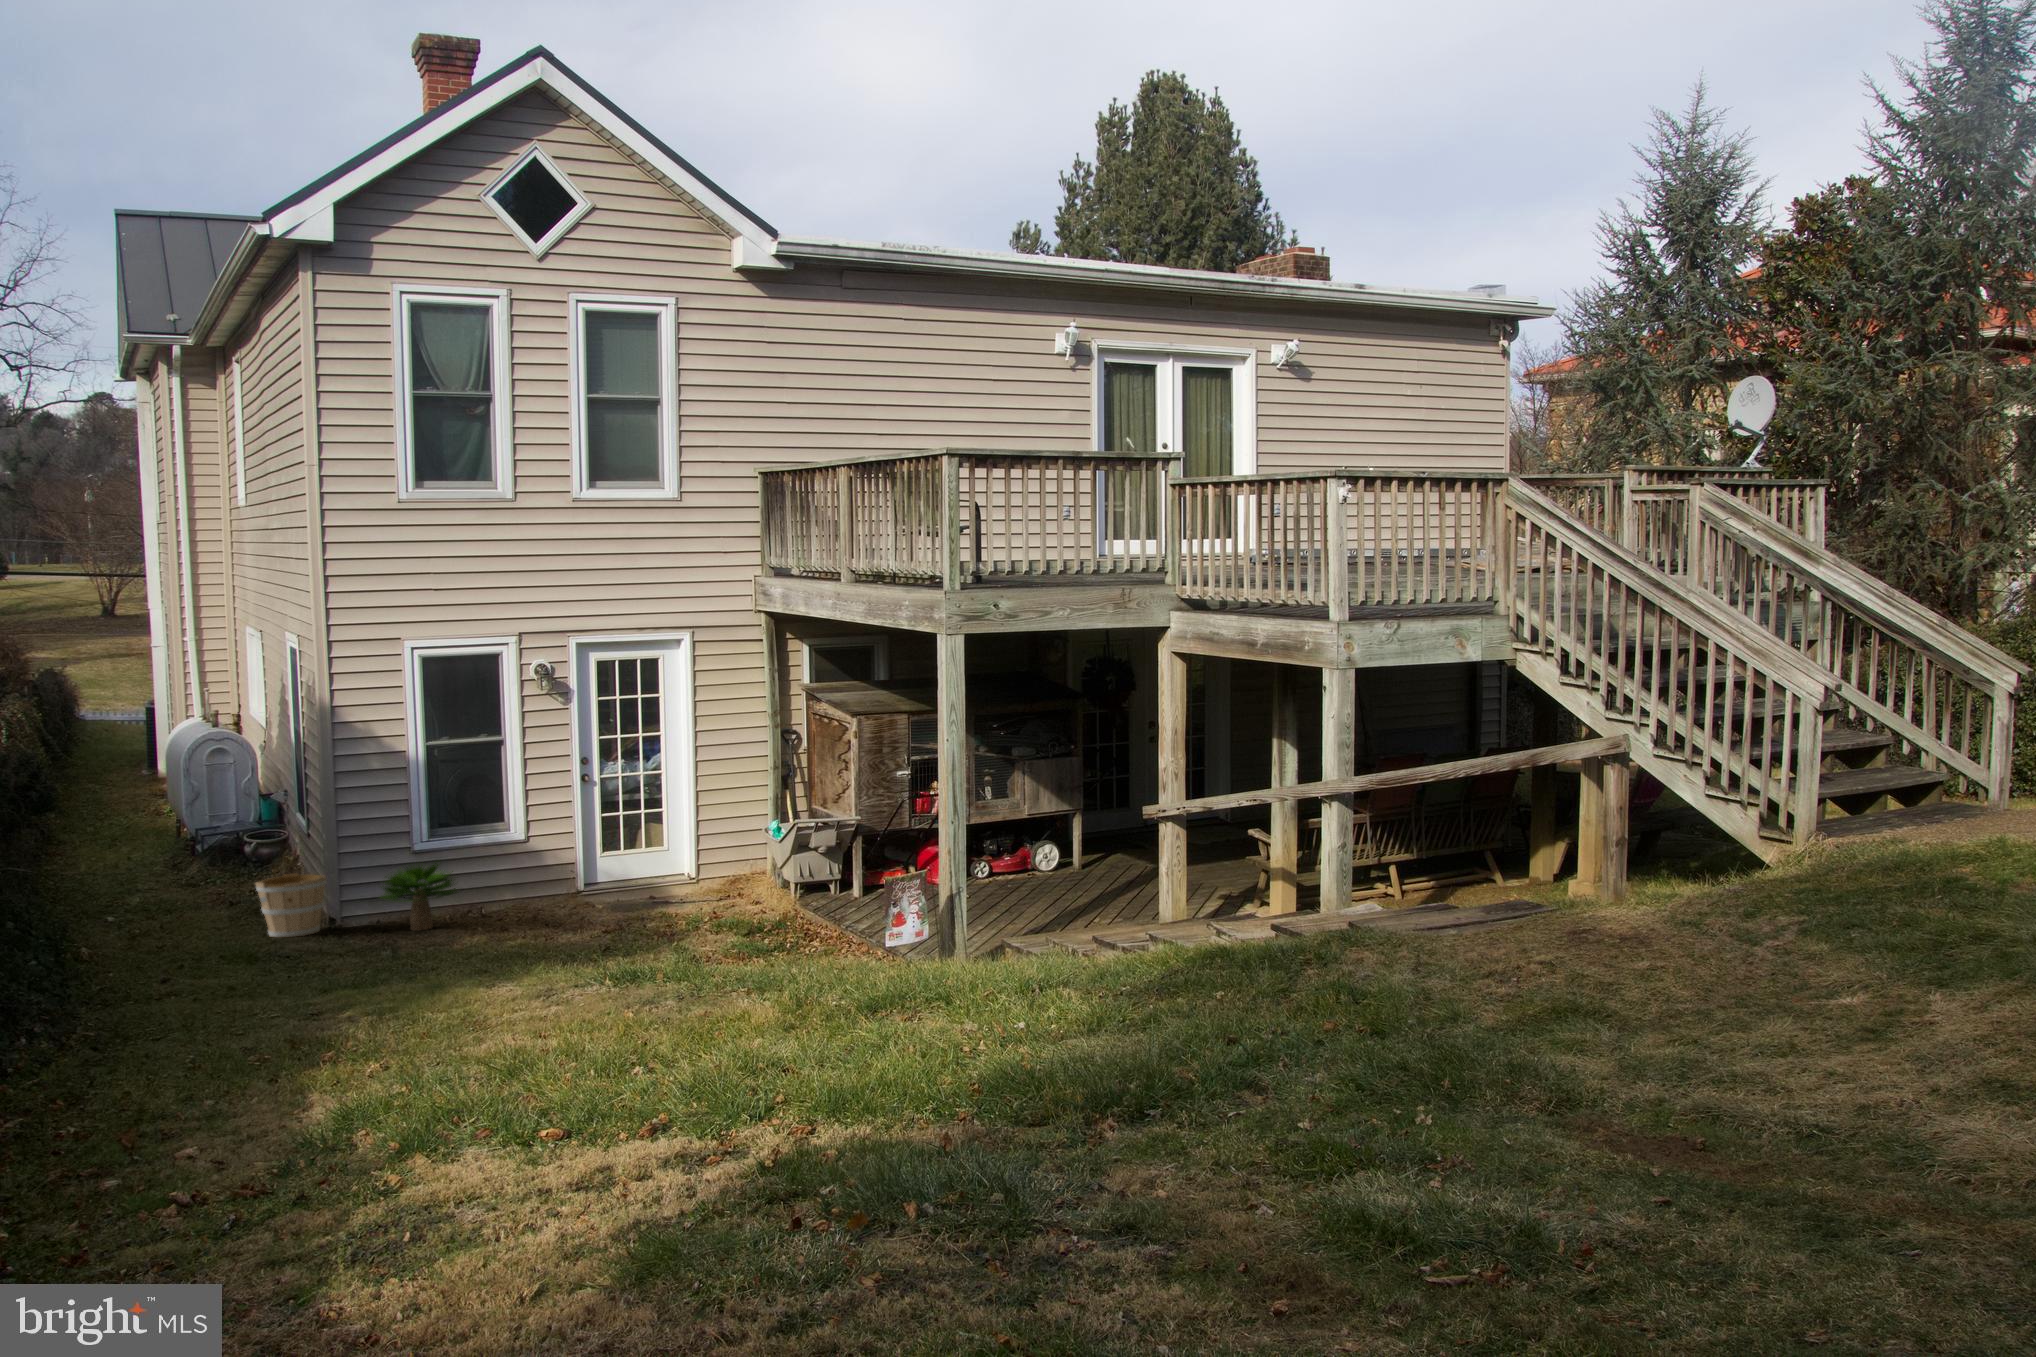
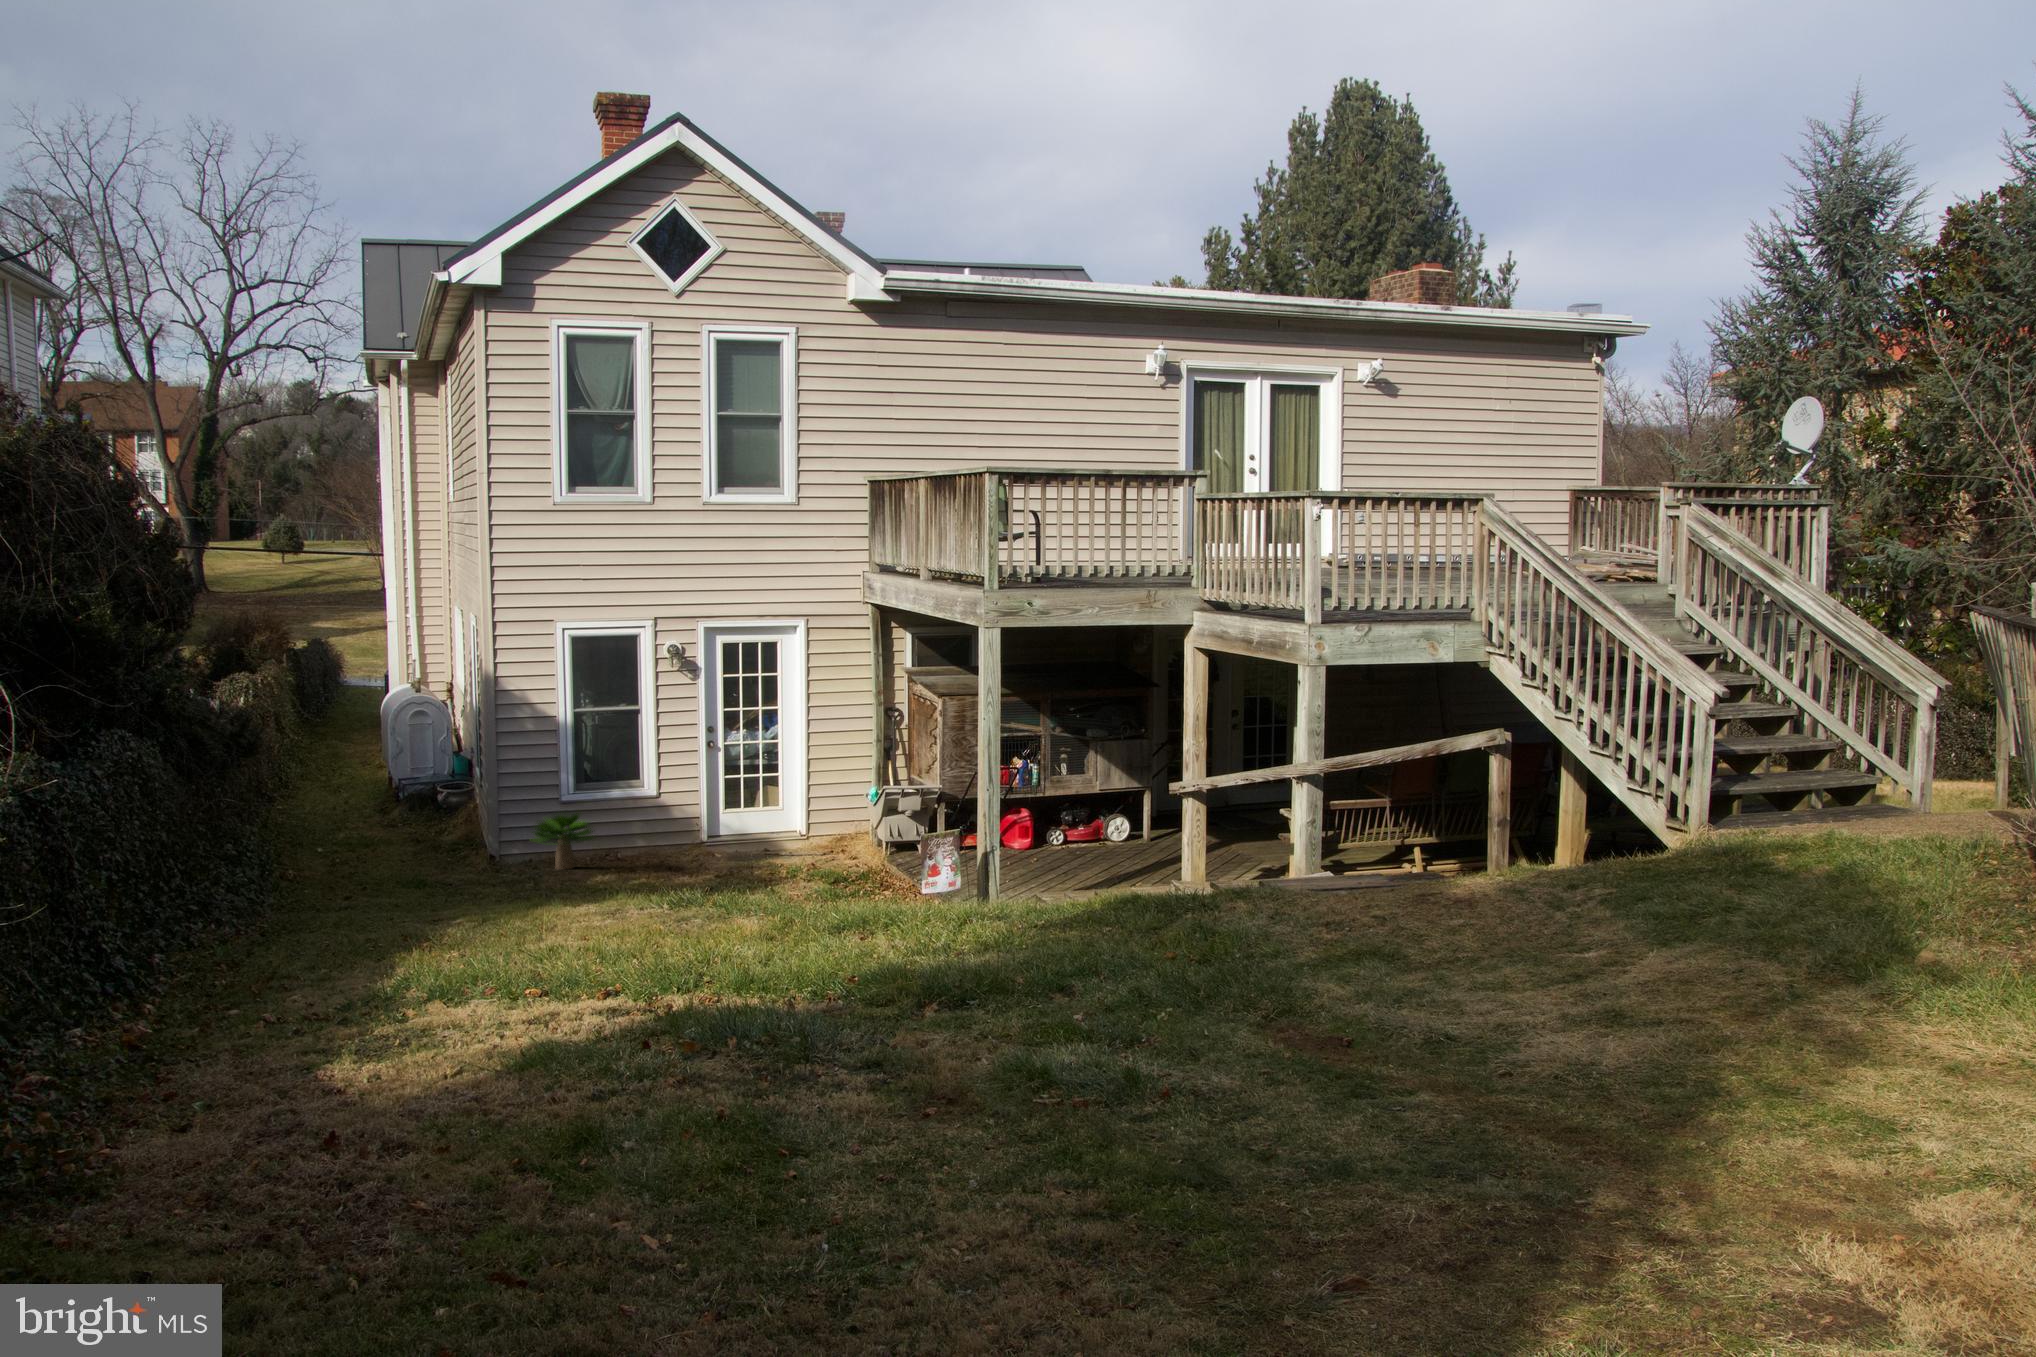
wooden bucket: present [256,873,327,937] -> none [431,817,490,871]

